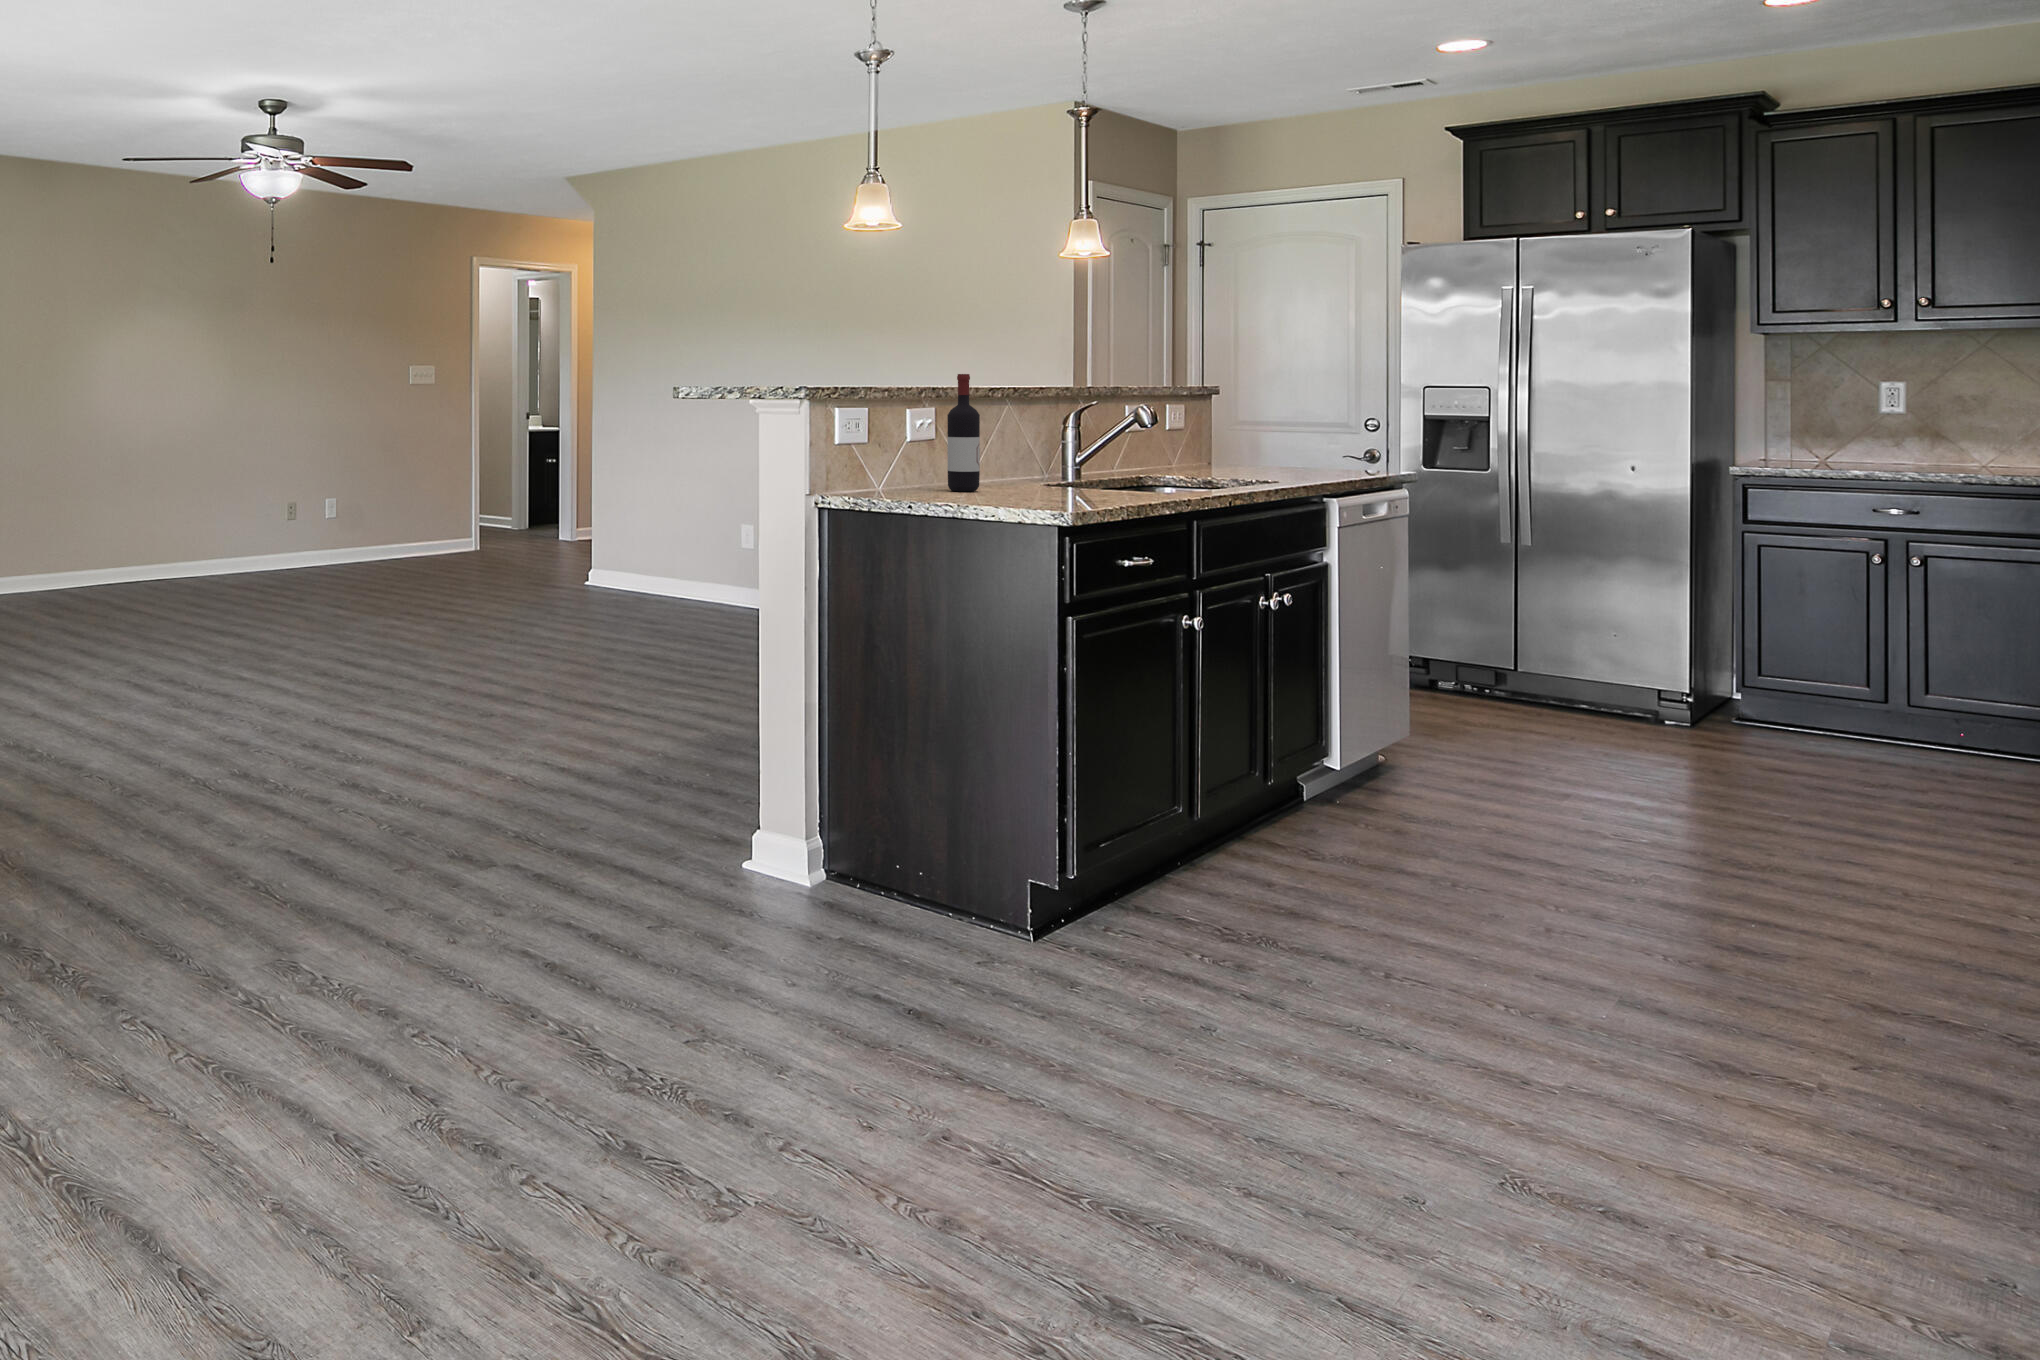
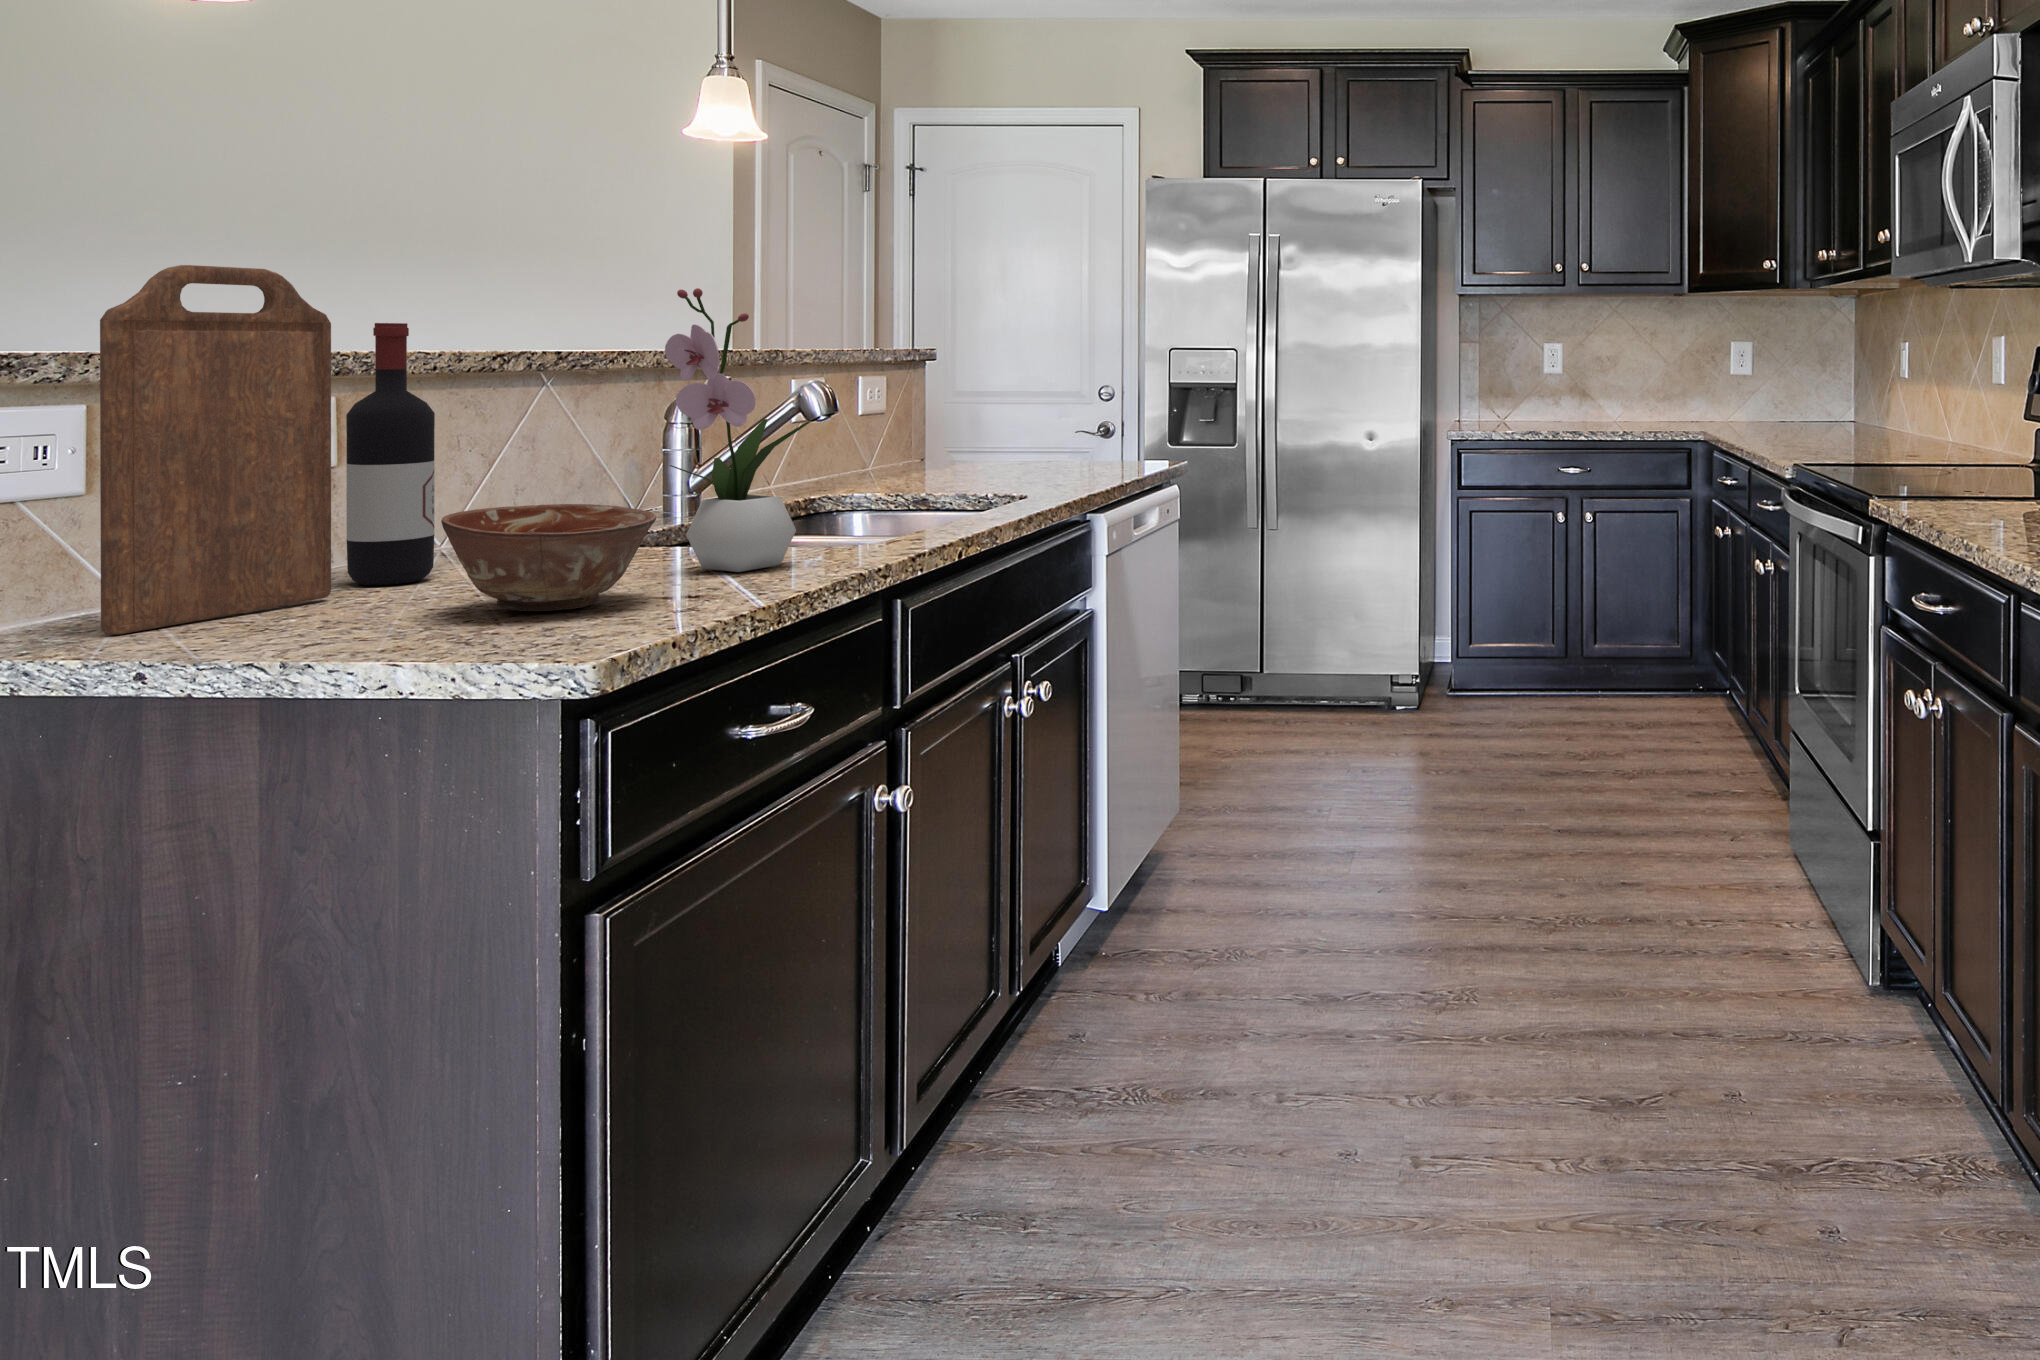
cutting board: none [888,352,949,496] -> present [100,265,331,635]
flower arrangement: none [1078,354,1147,496] -> present [665,288,810,572]
ceramic bowl: none [998,455,1081,500] -> present [441,504,656,611]

